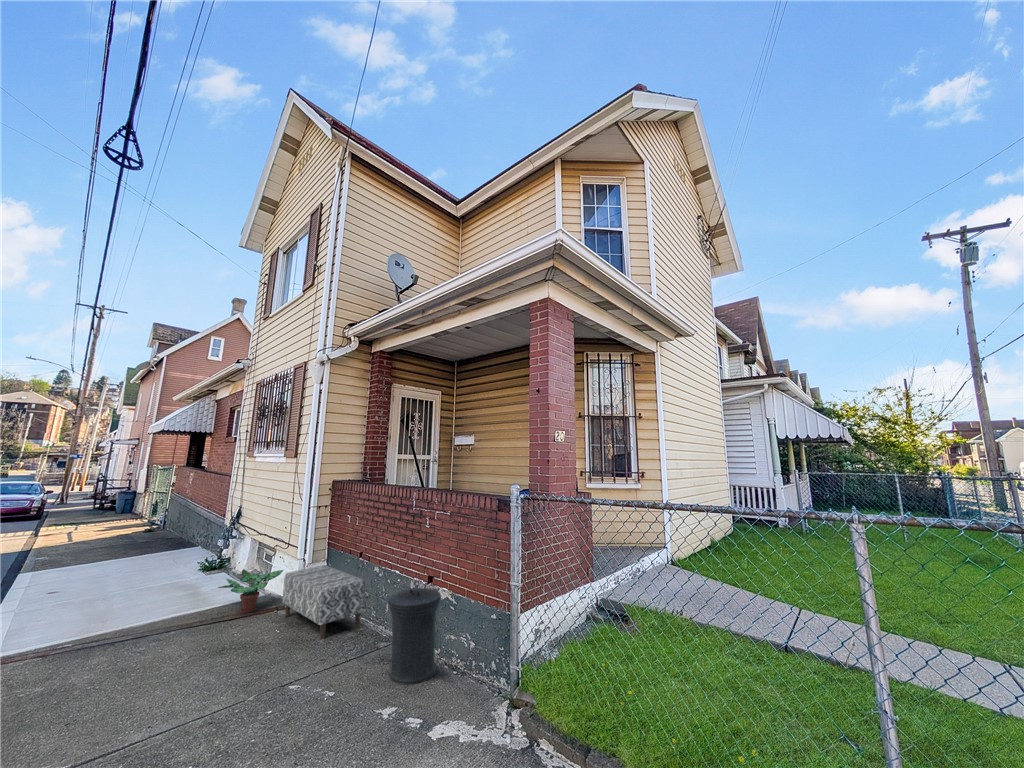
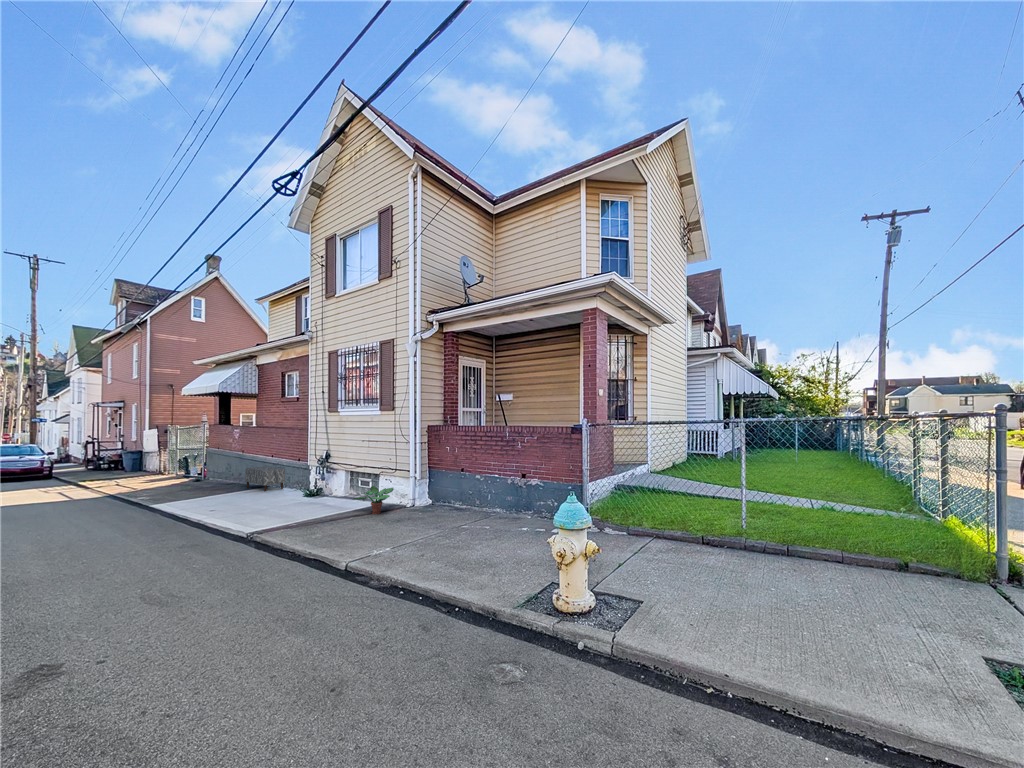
bench: present [283,565,365,639] -> present [245,466,285,491]
trash can: present [388,588,441,685] -> none [506,485,537,534]

